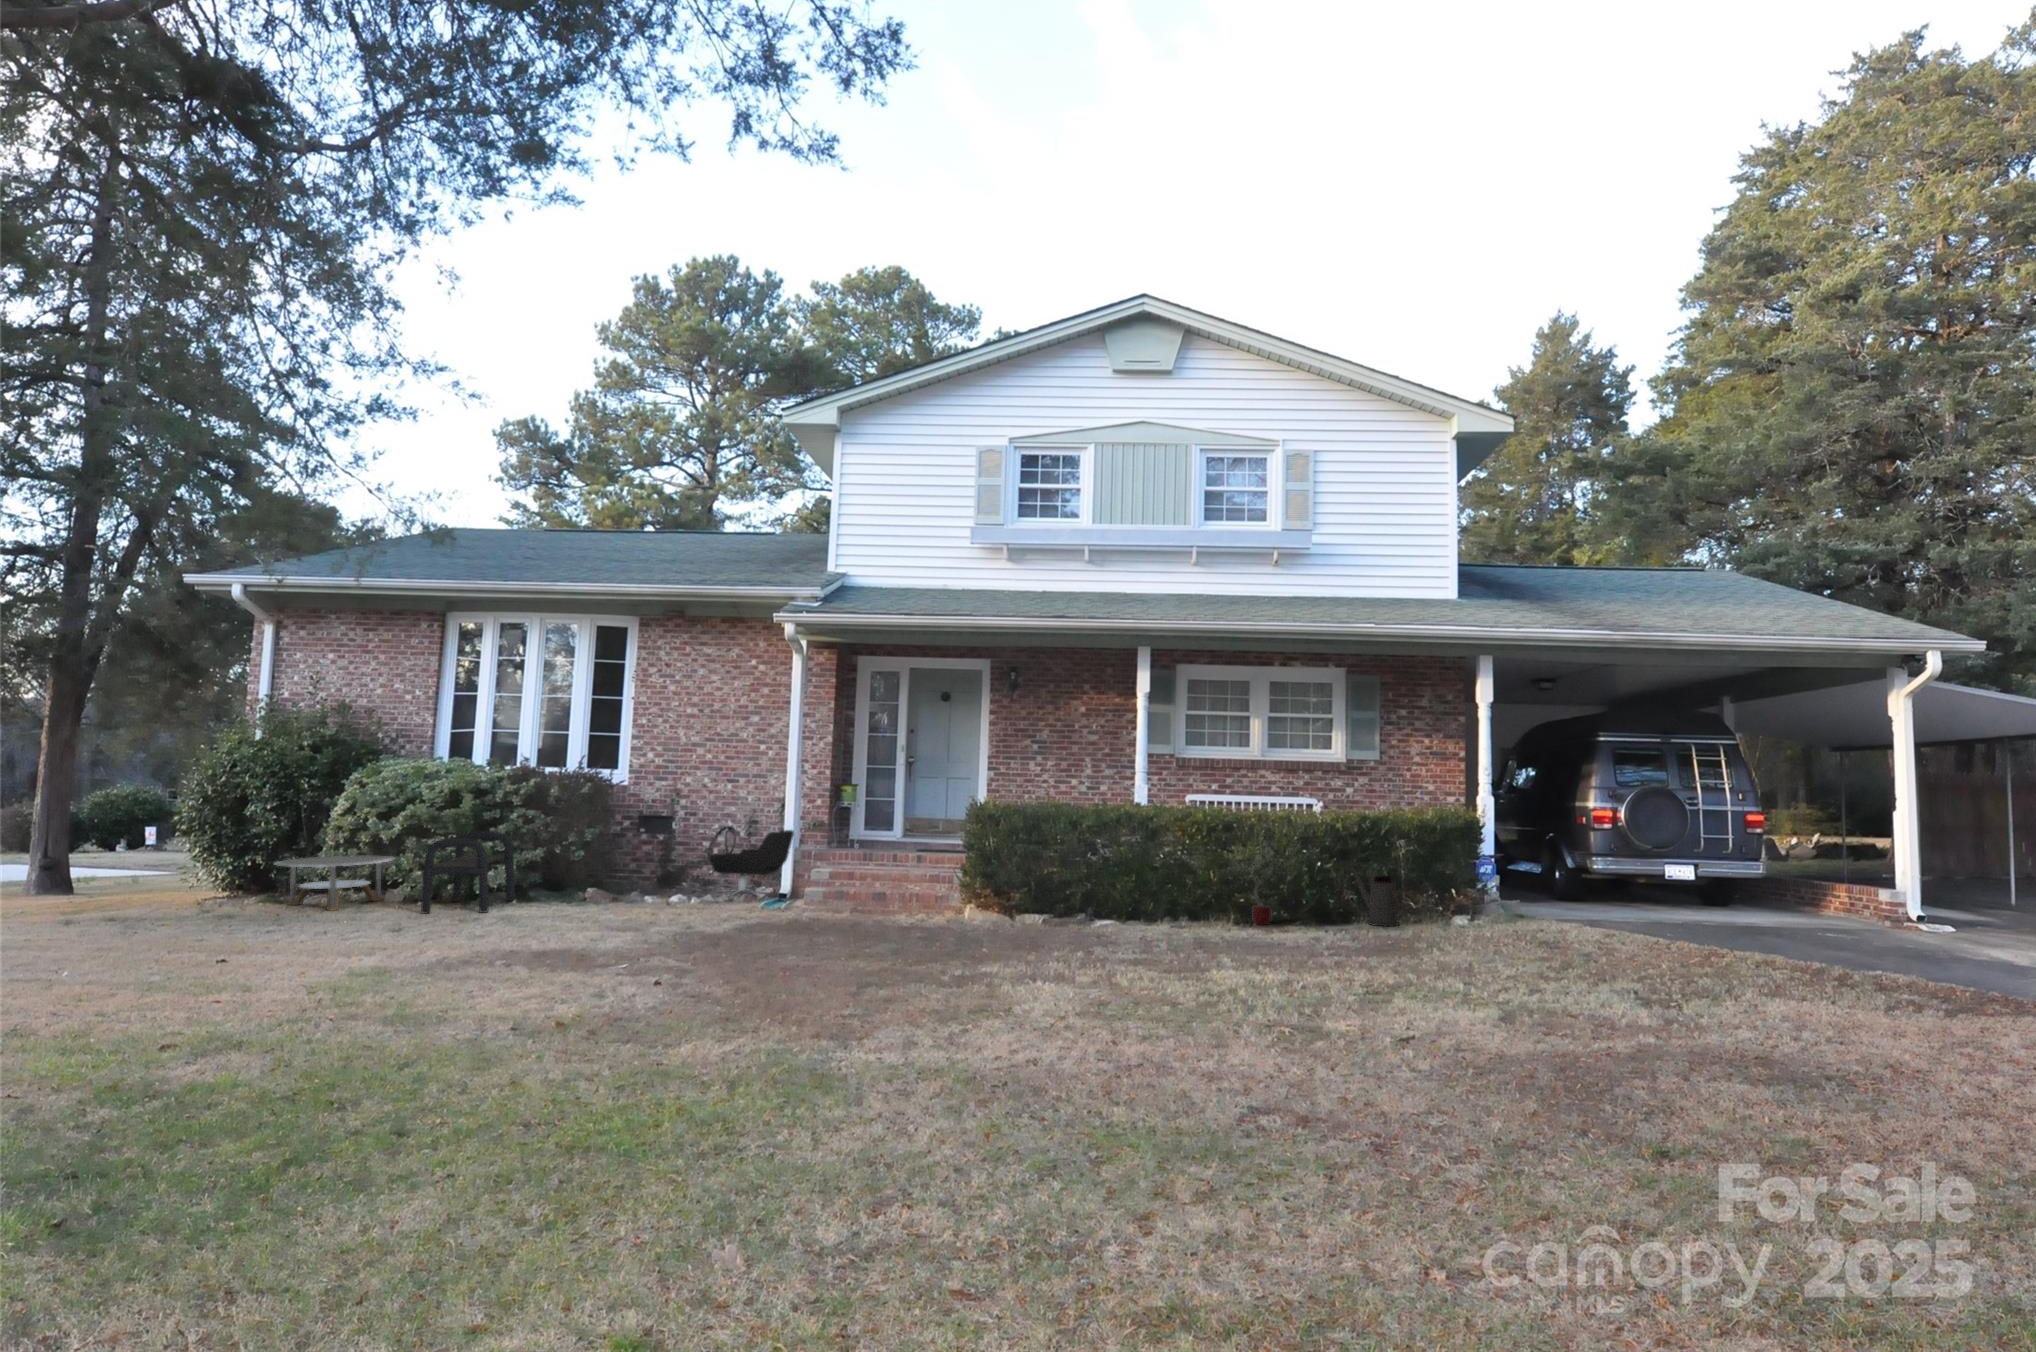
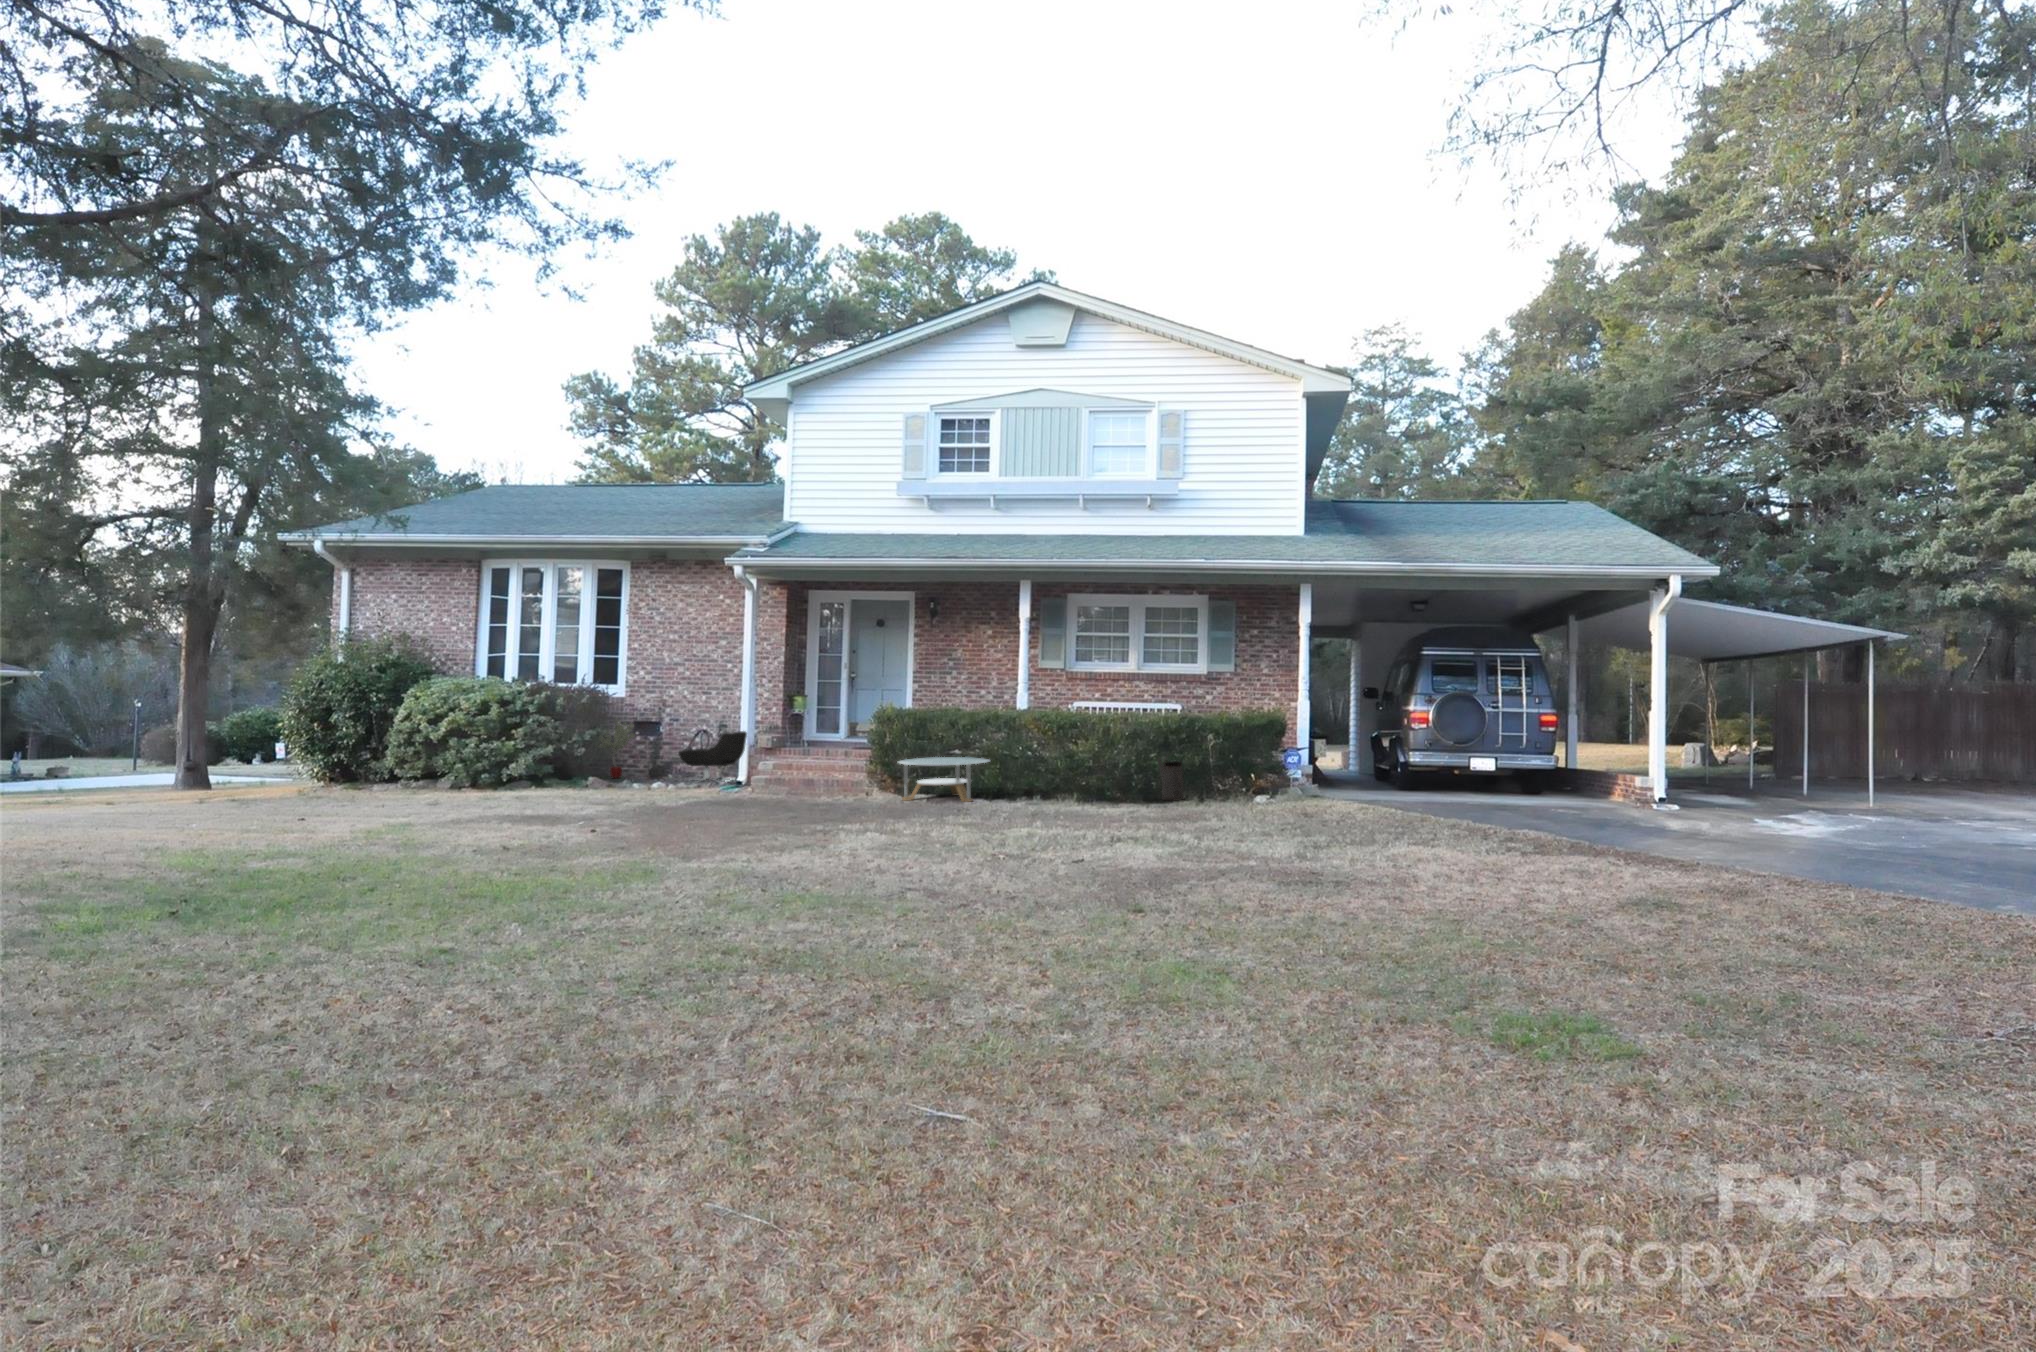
potted tree: present [1223,828,1301,925] -> present [598,718,634,778]
bench: present [421,831,515,914] -> none [455,732,530,793]
round table: present [274,855,395,911] -> present [898,757,990,802]

